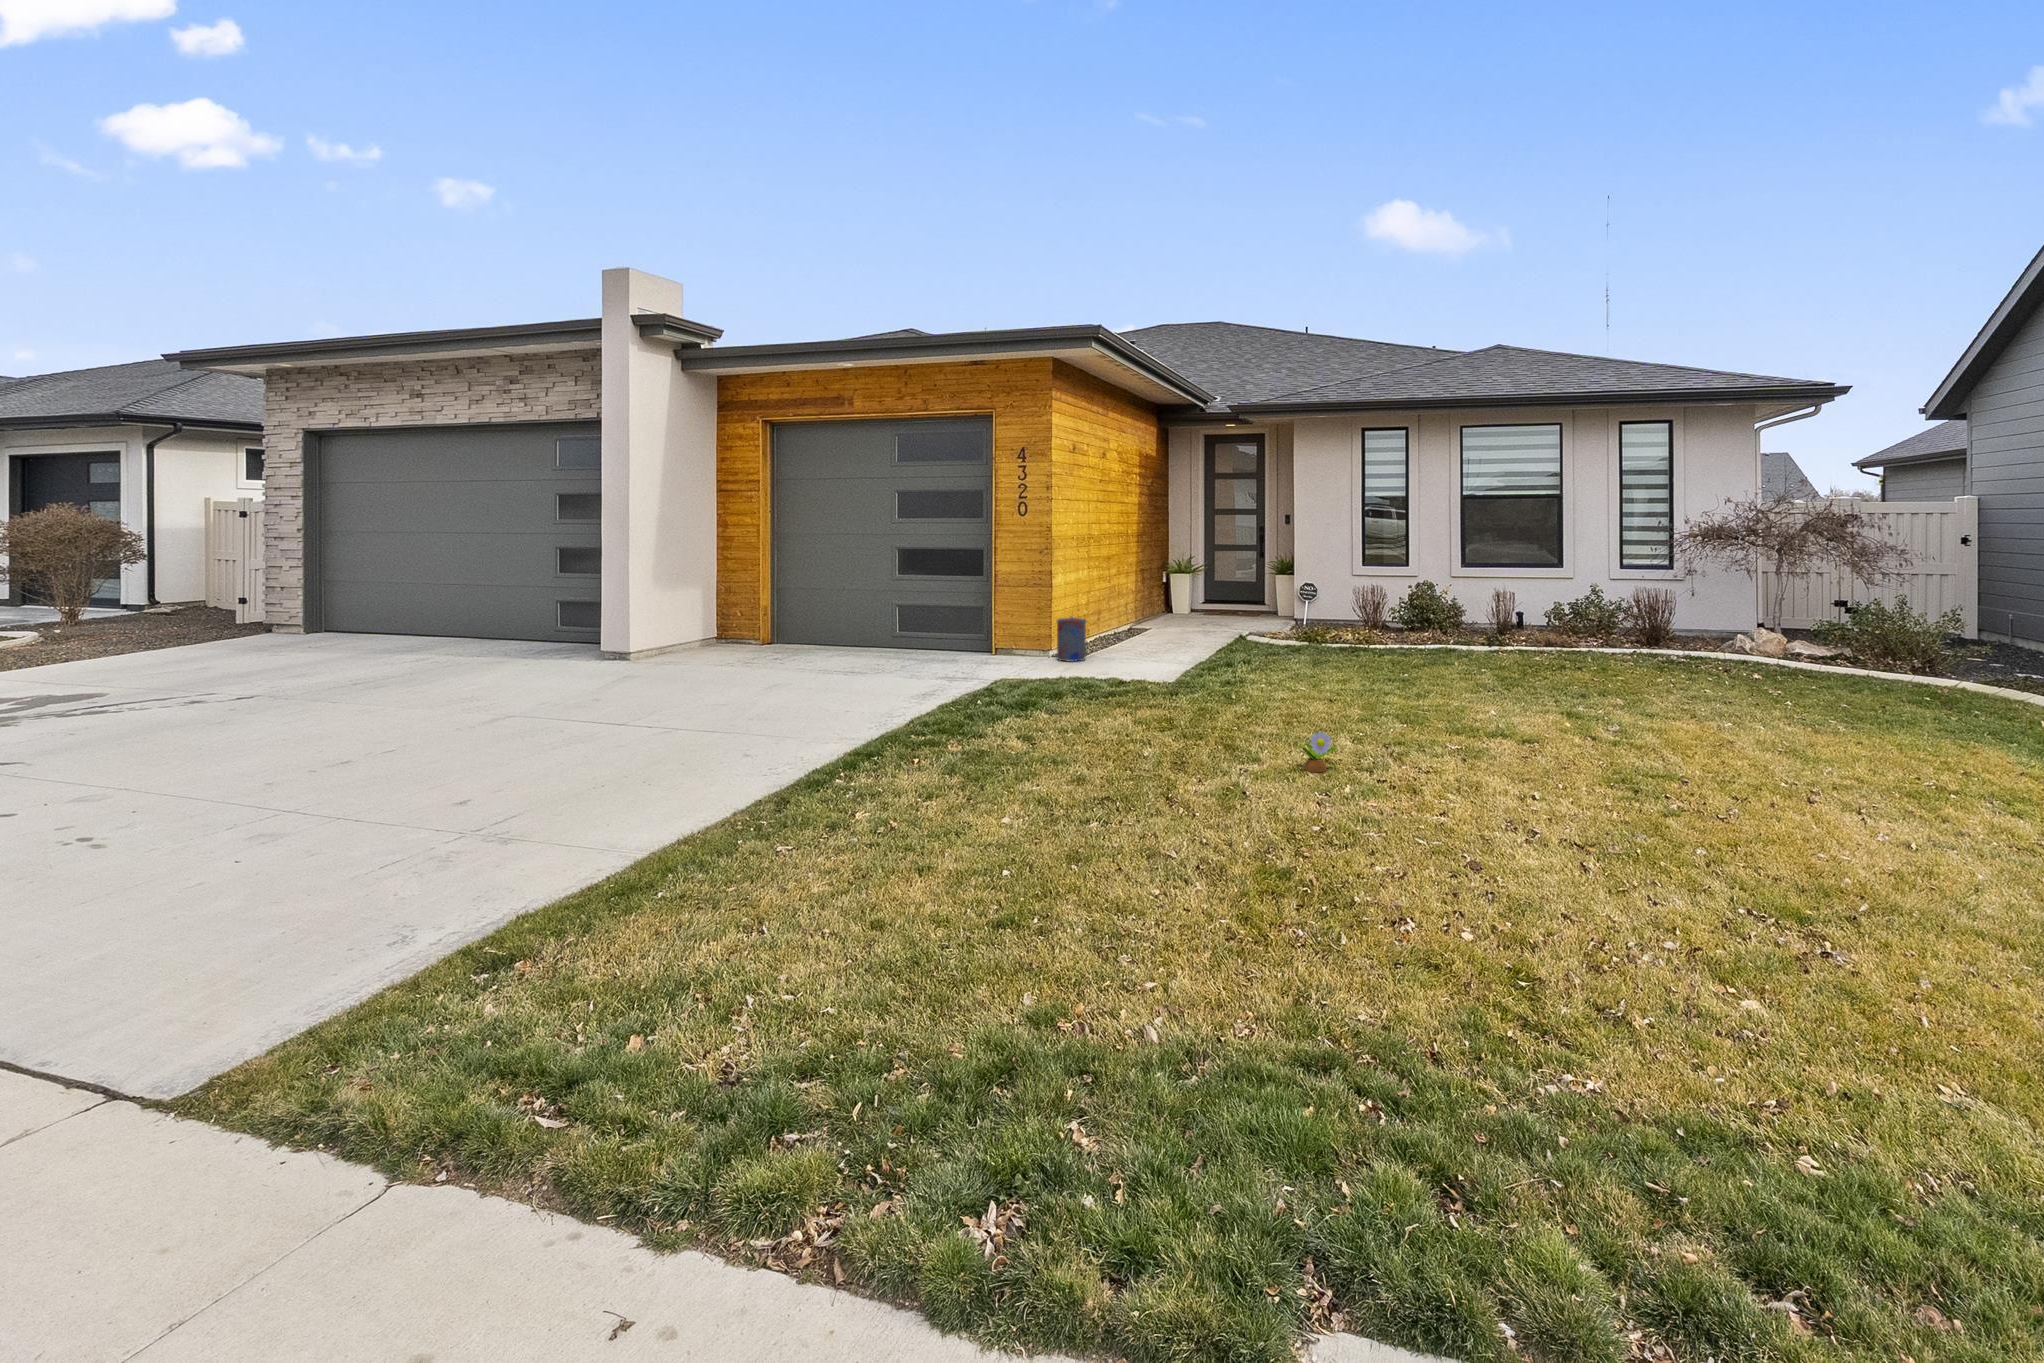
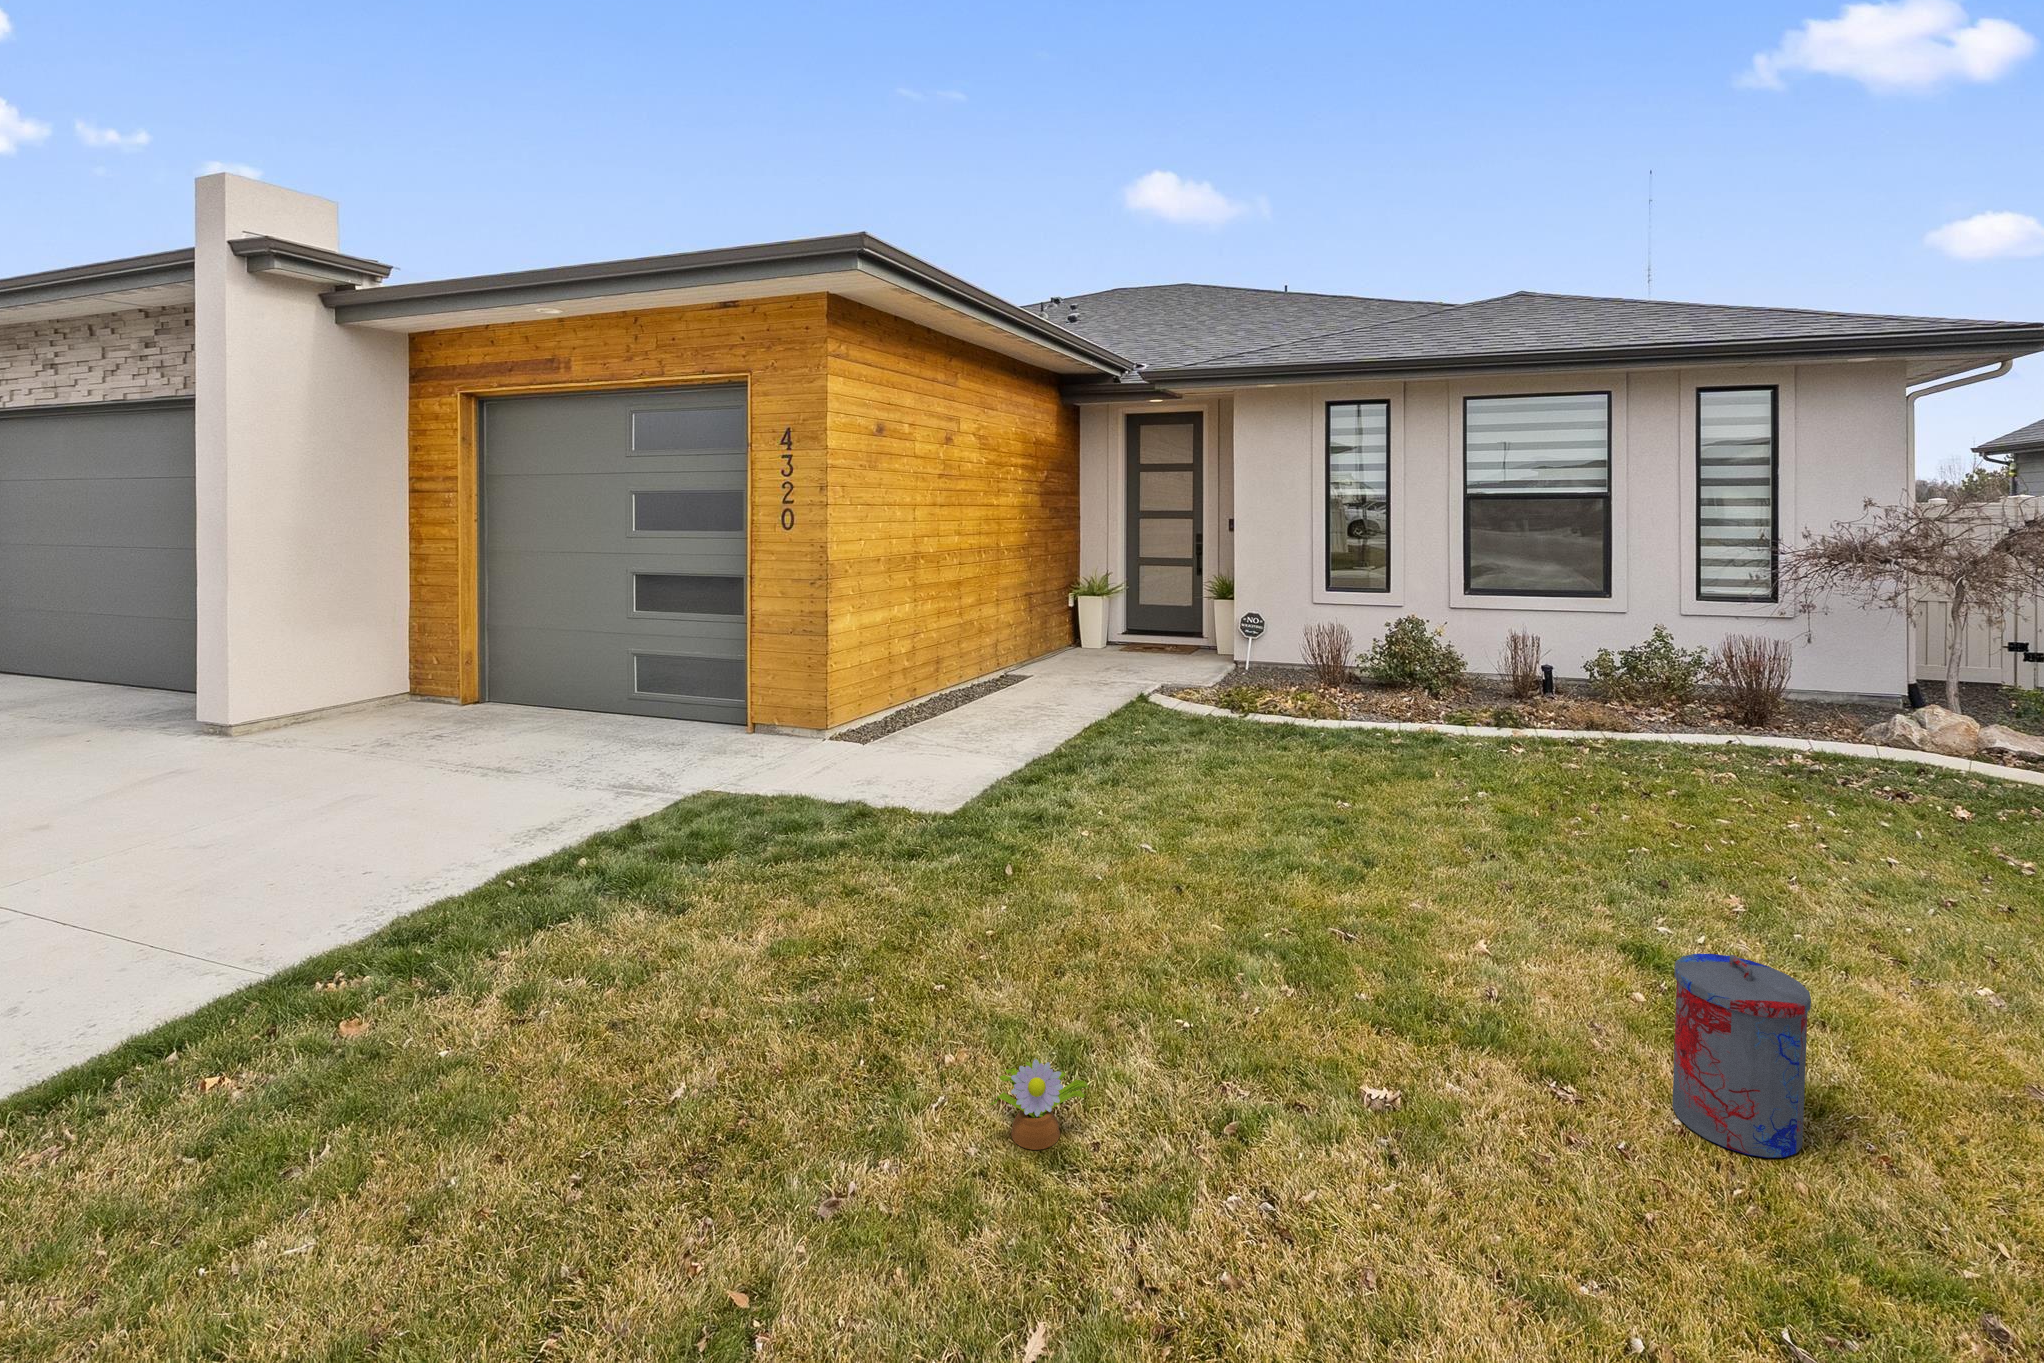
trash can: present [1056,616,1086,662] -> present [1672,954,1811,1158]

